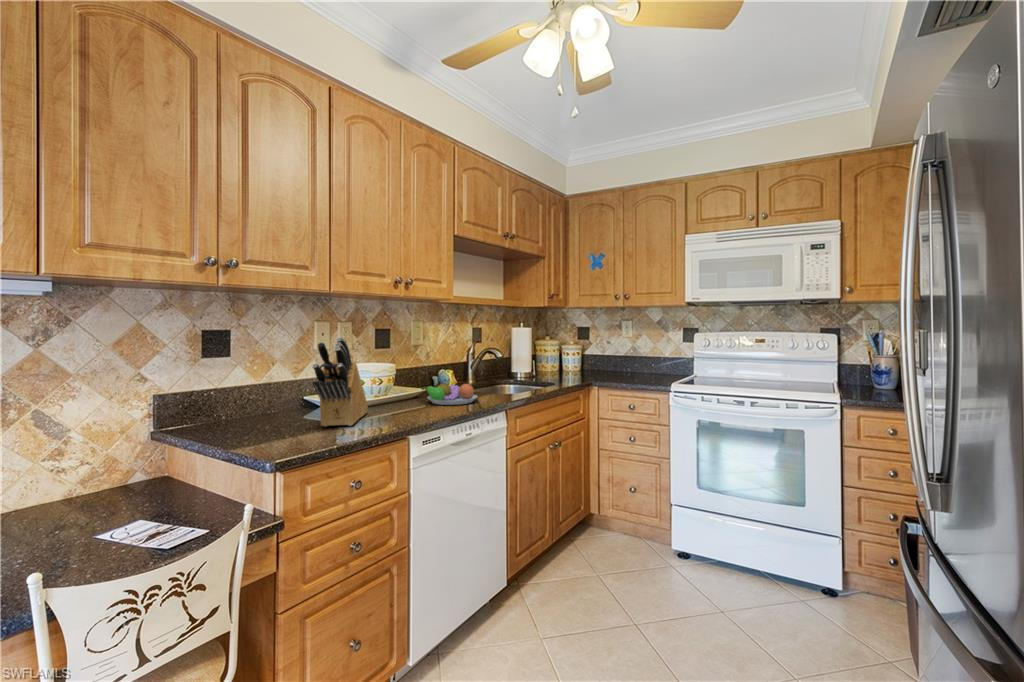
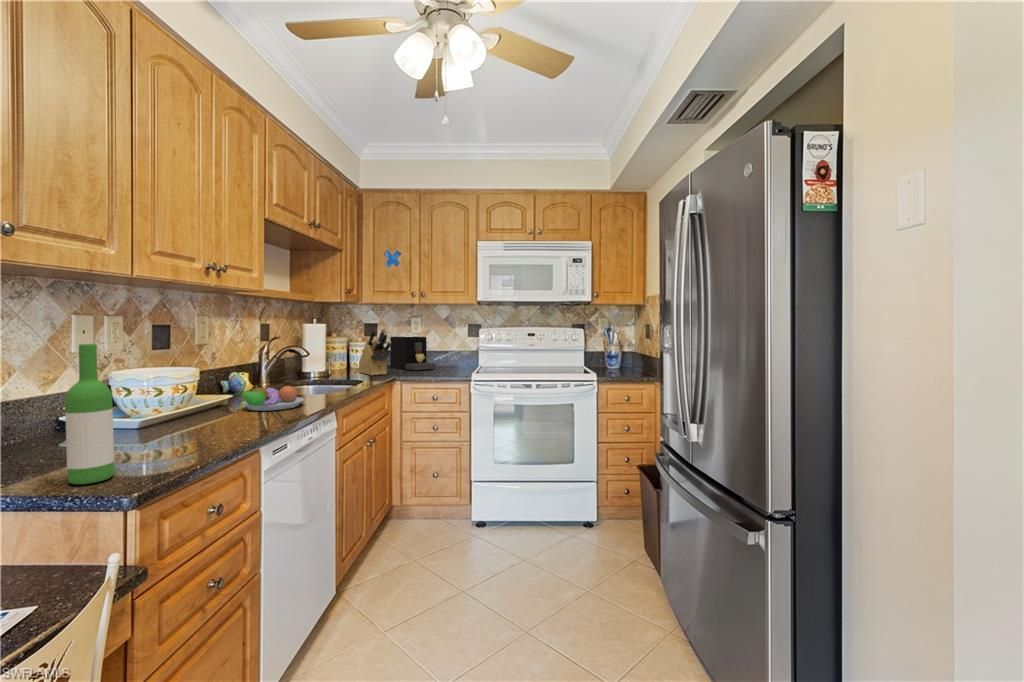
knife block: present [312,337,368,426] -> present [357,328,391,375]
coffee maker: none [599,341,642,376] -> present [390,336,436,370]
wine bottle: none [254,342,285,447] -> present [65,344,114,484]

